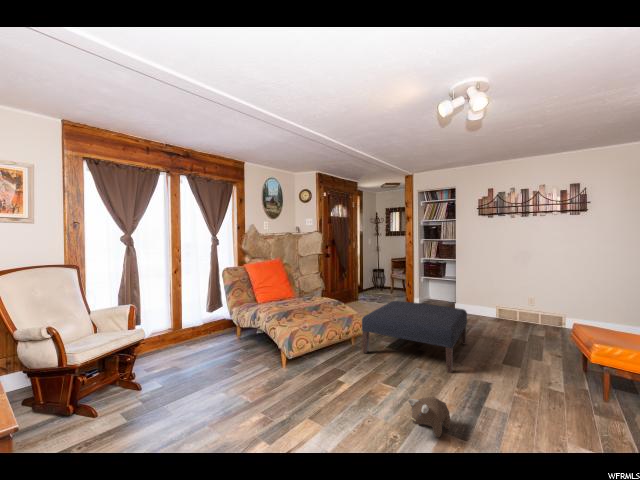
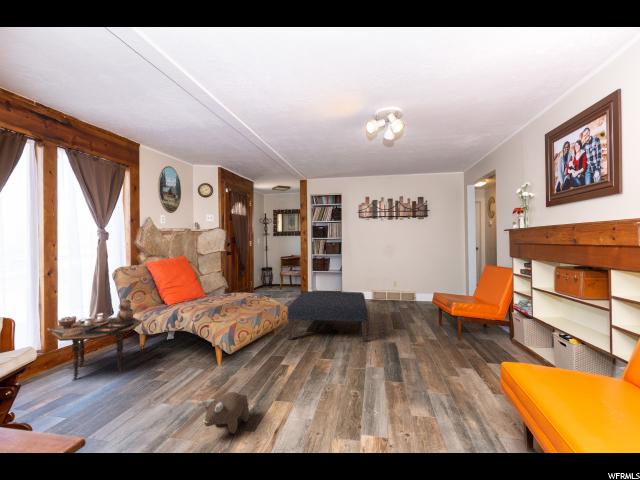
side table: none [171,295,233,358] -> present [48,299,142,381]
plush toy: present [408,397,451,437] -> present [202,392,249,434]

